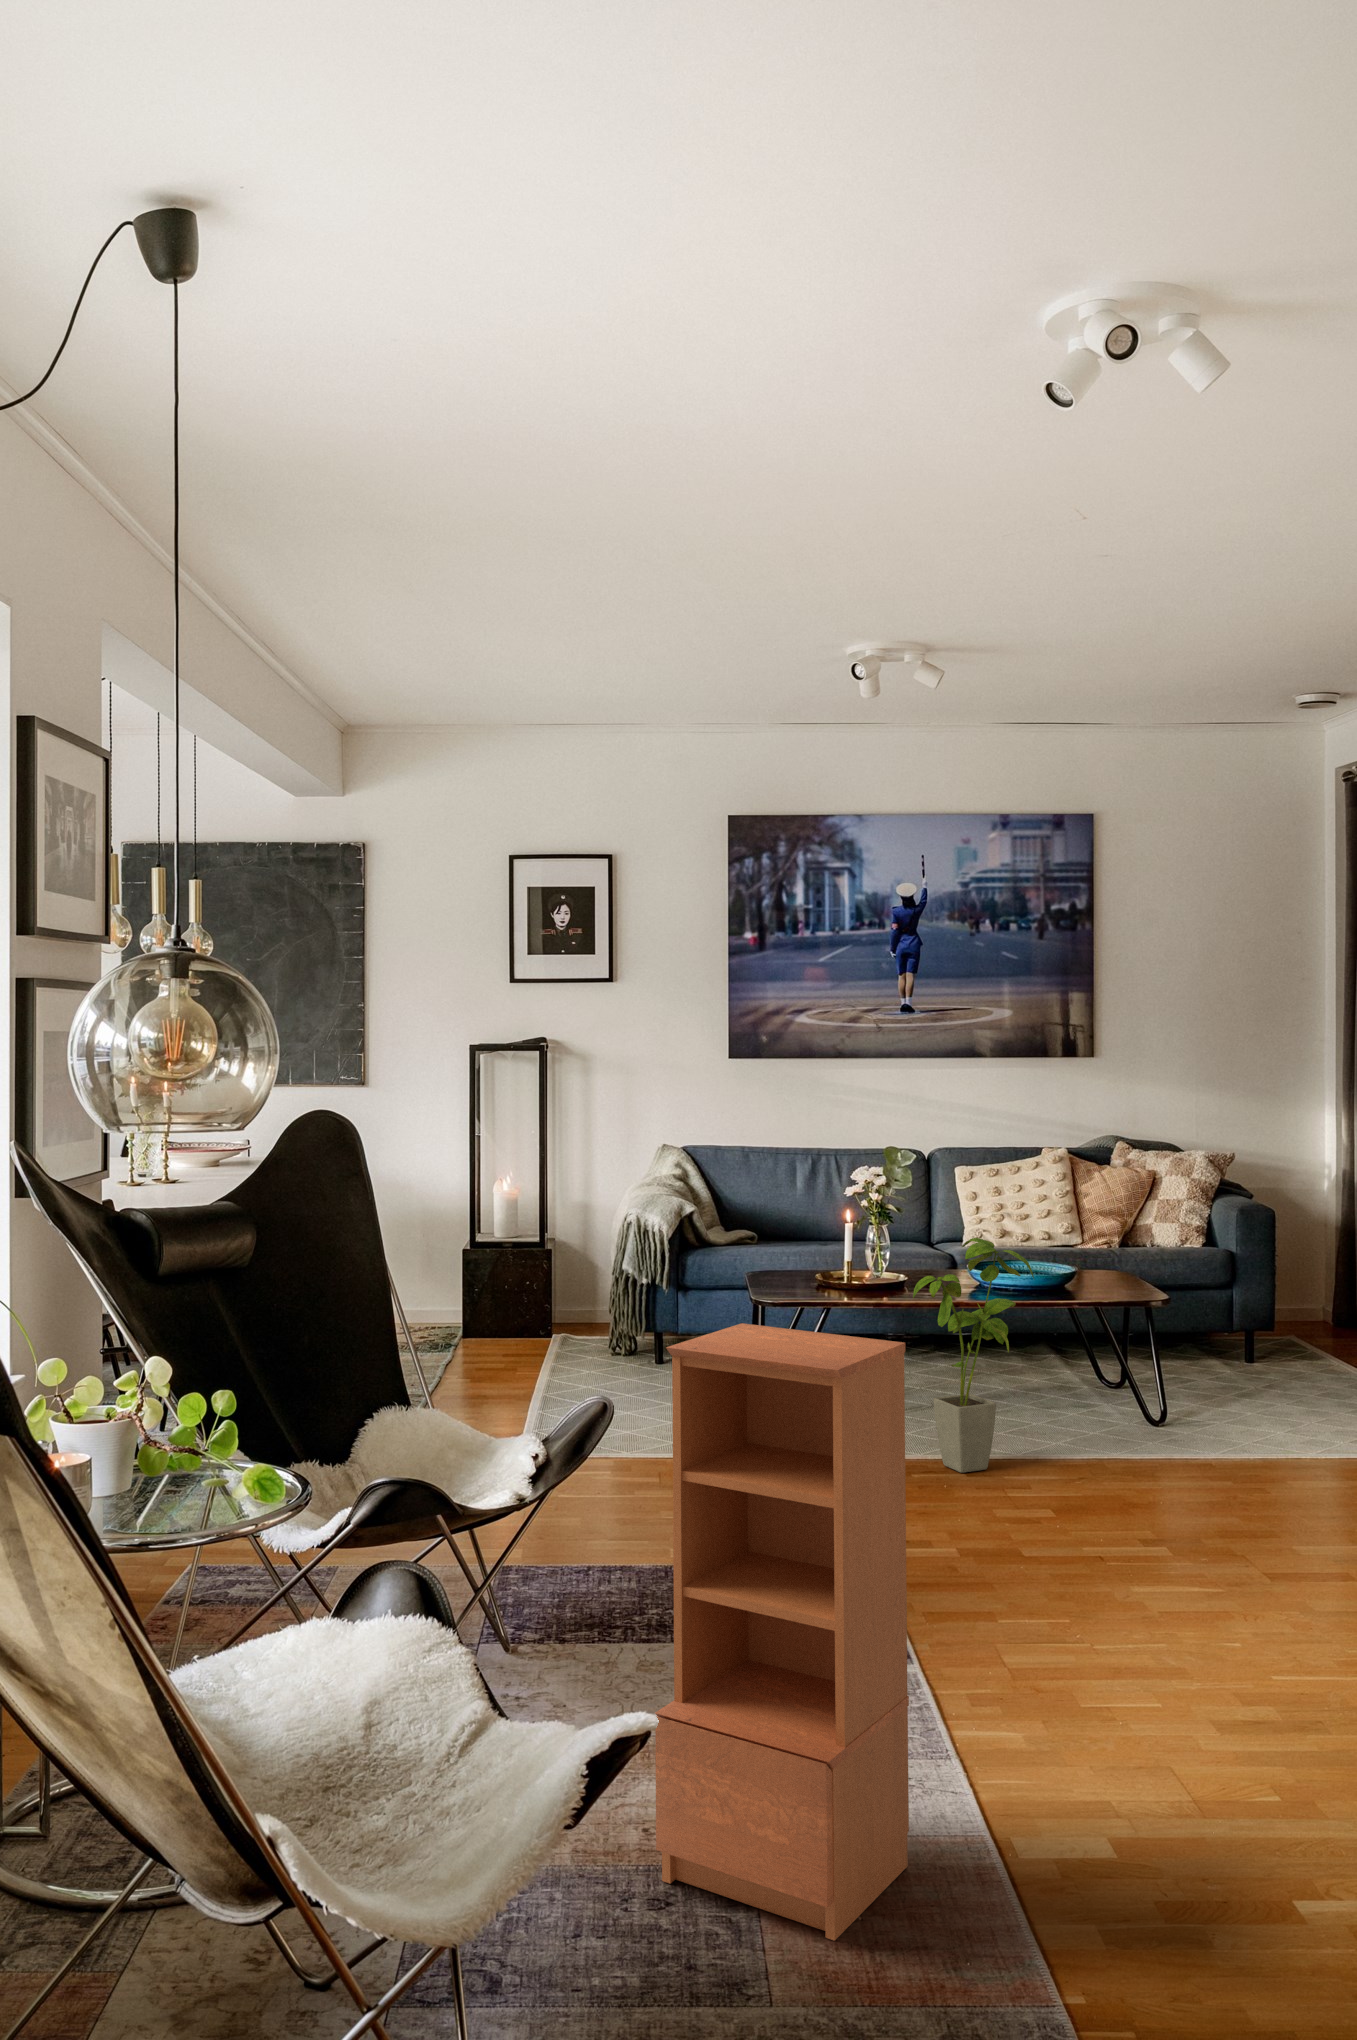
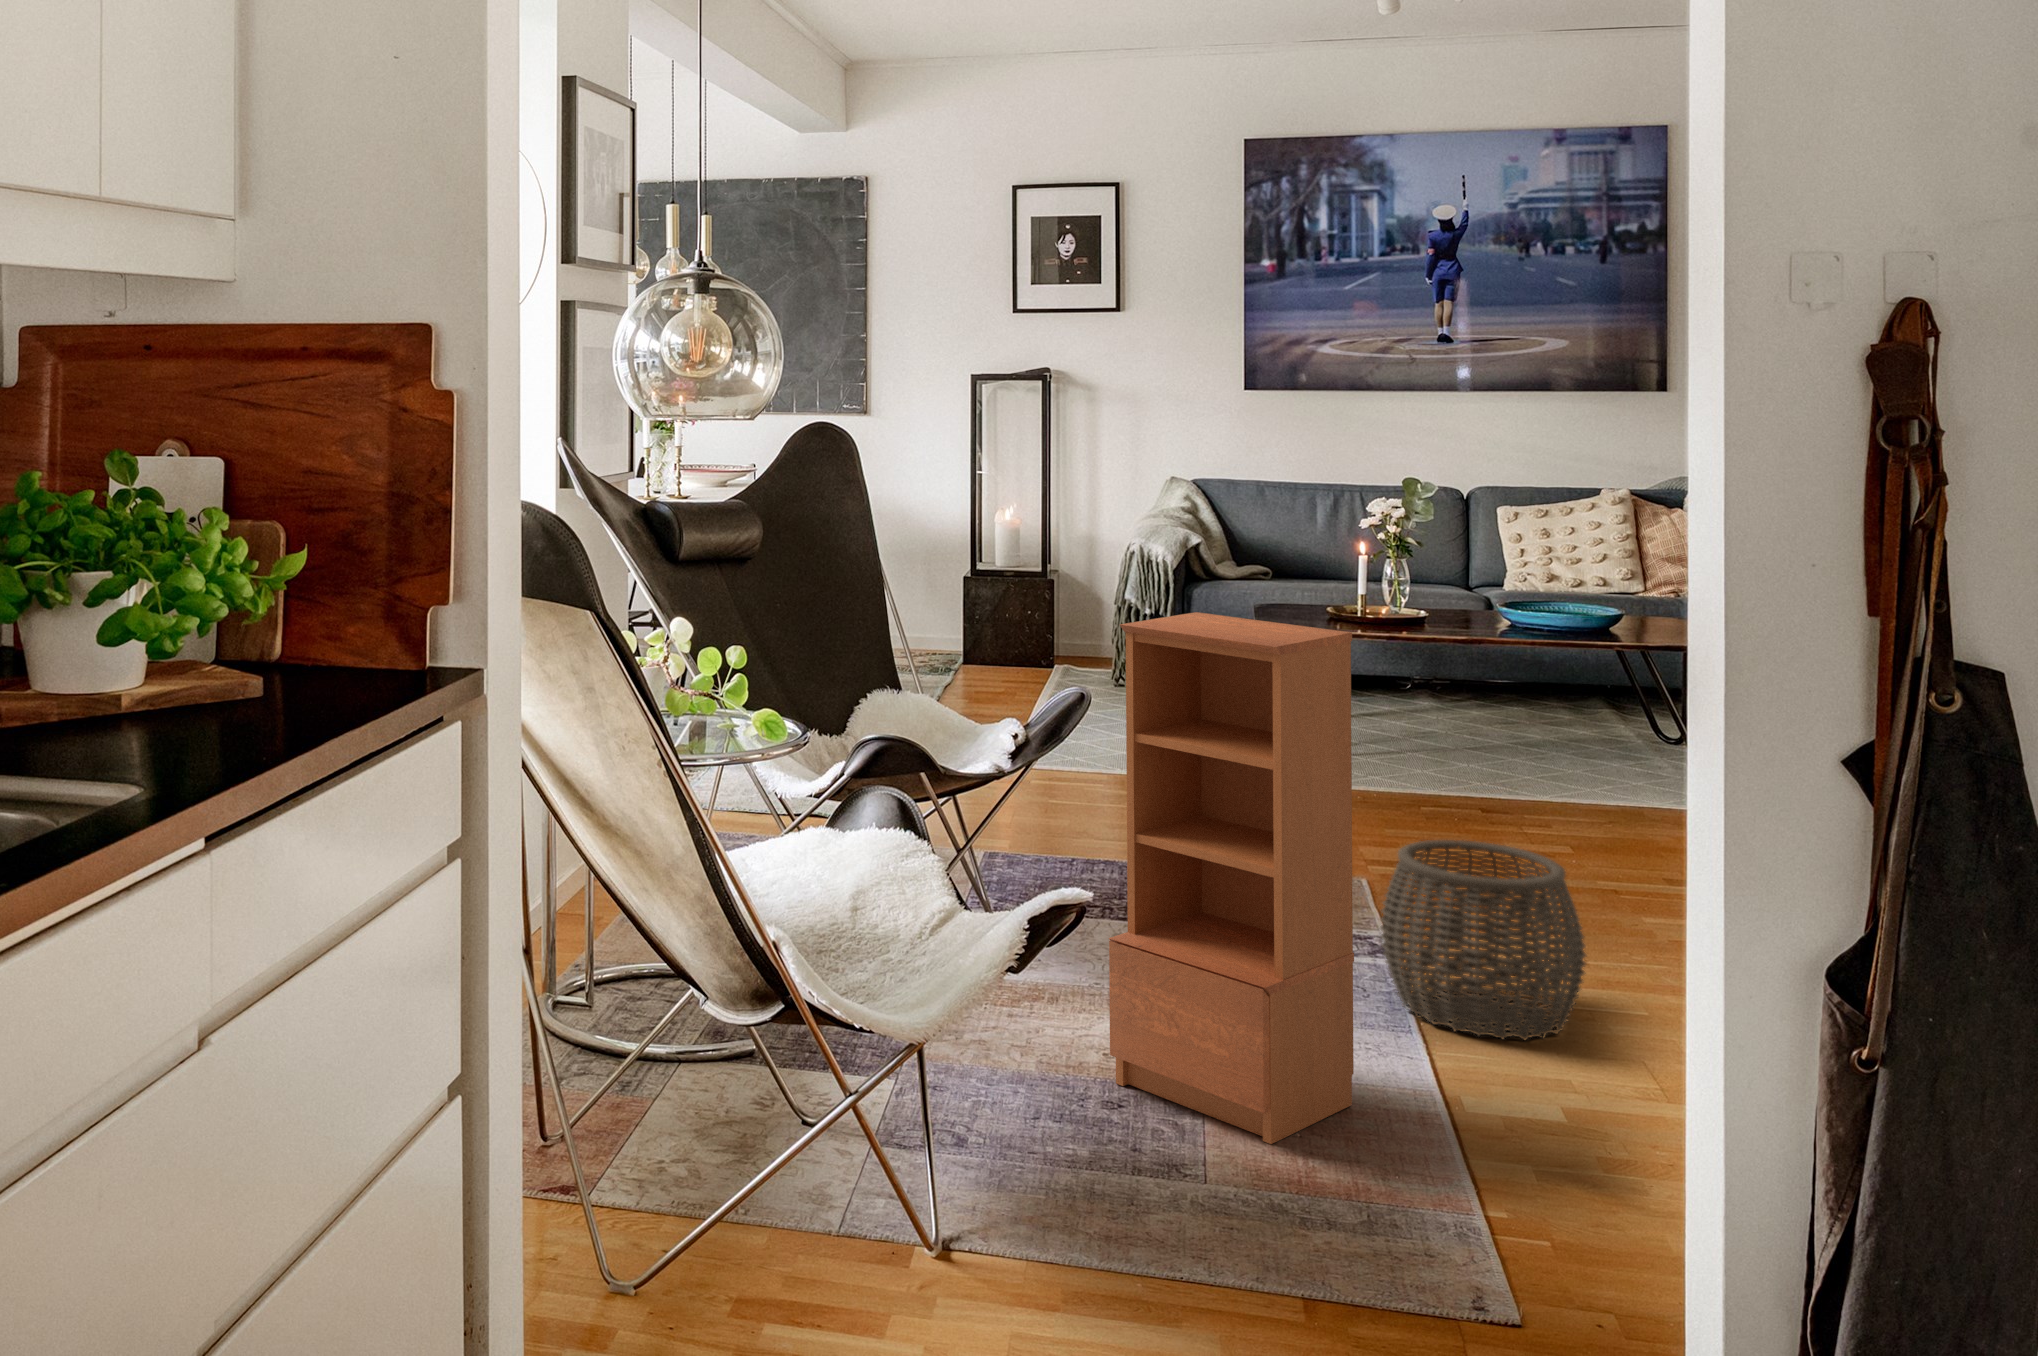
house plant: present [913,1238,1034,1473] -> none [1424,573,1564,813]
woven basket: none [912,1534,1105,1750] -> present [1380,840,1586,1040]

